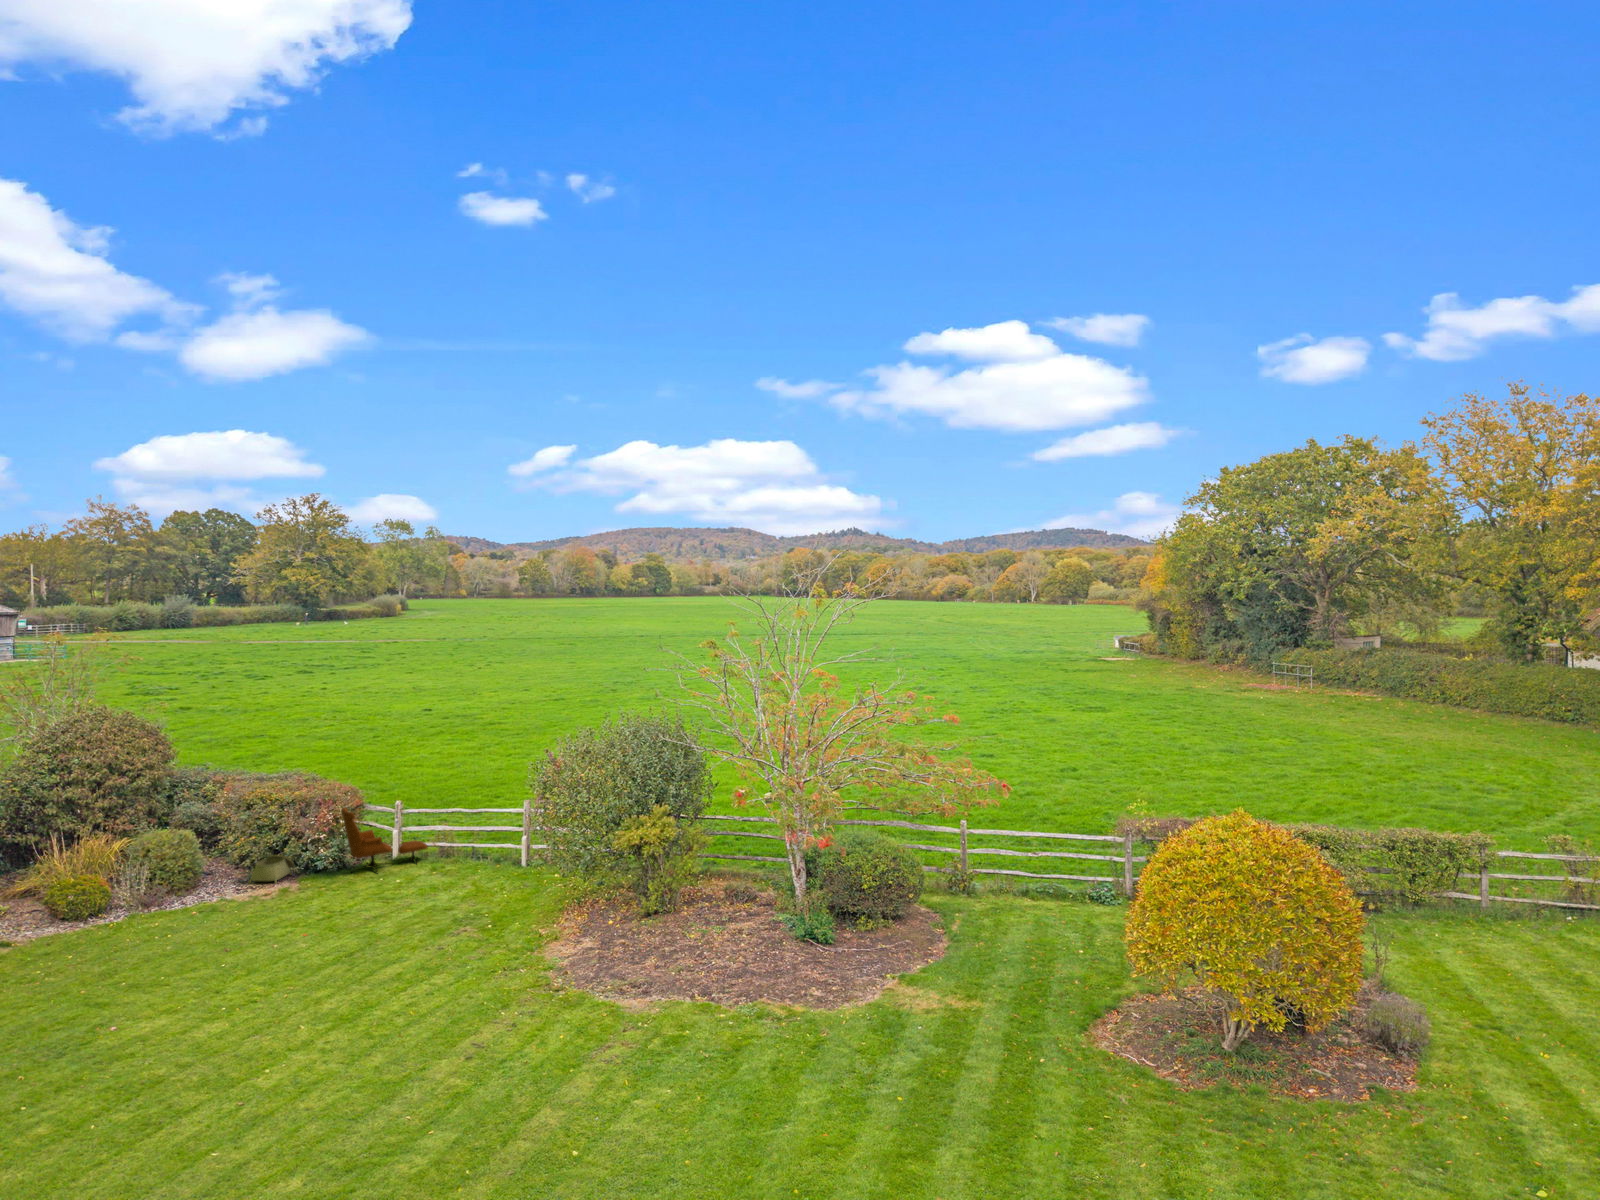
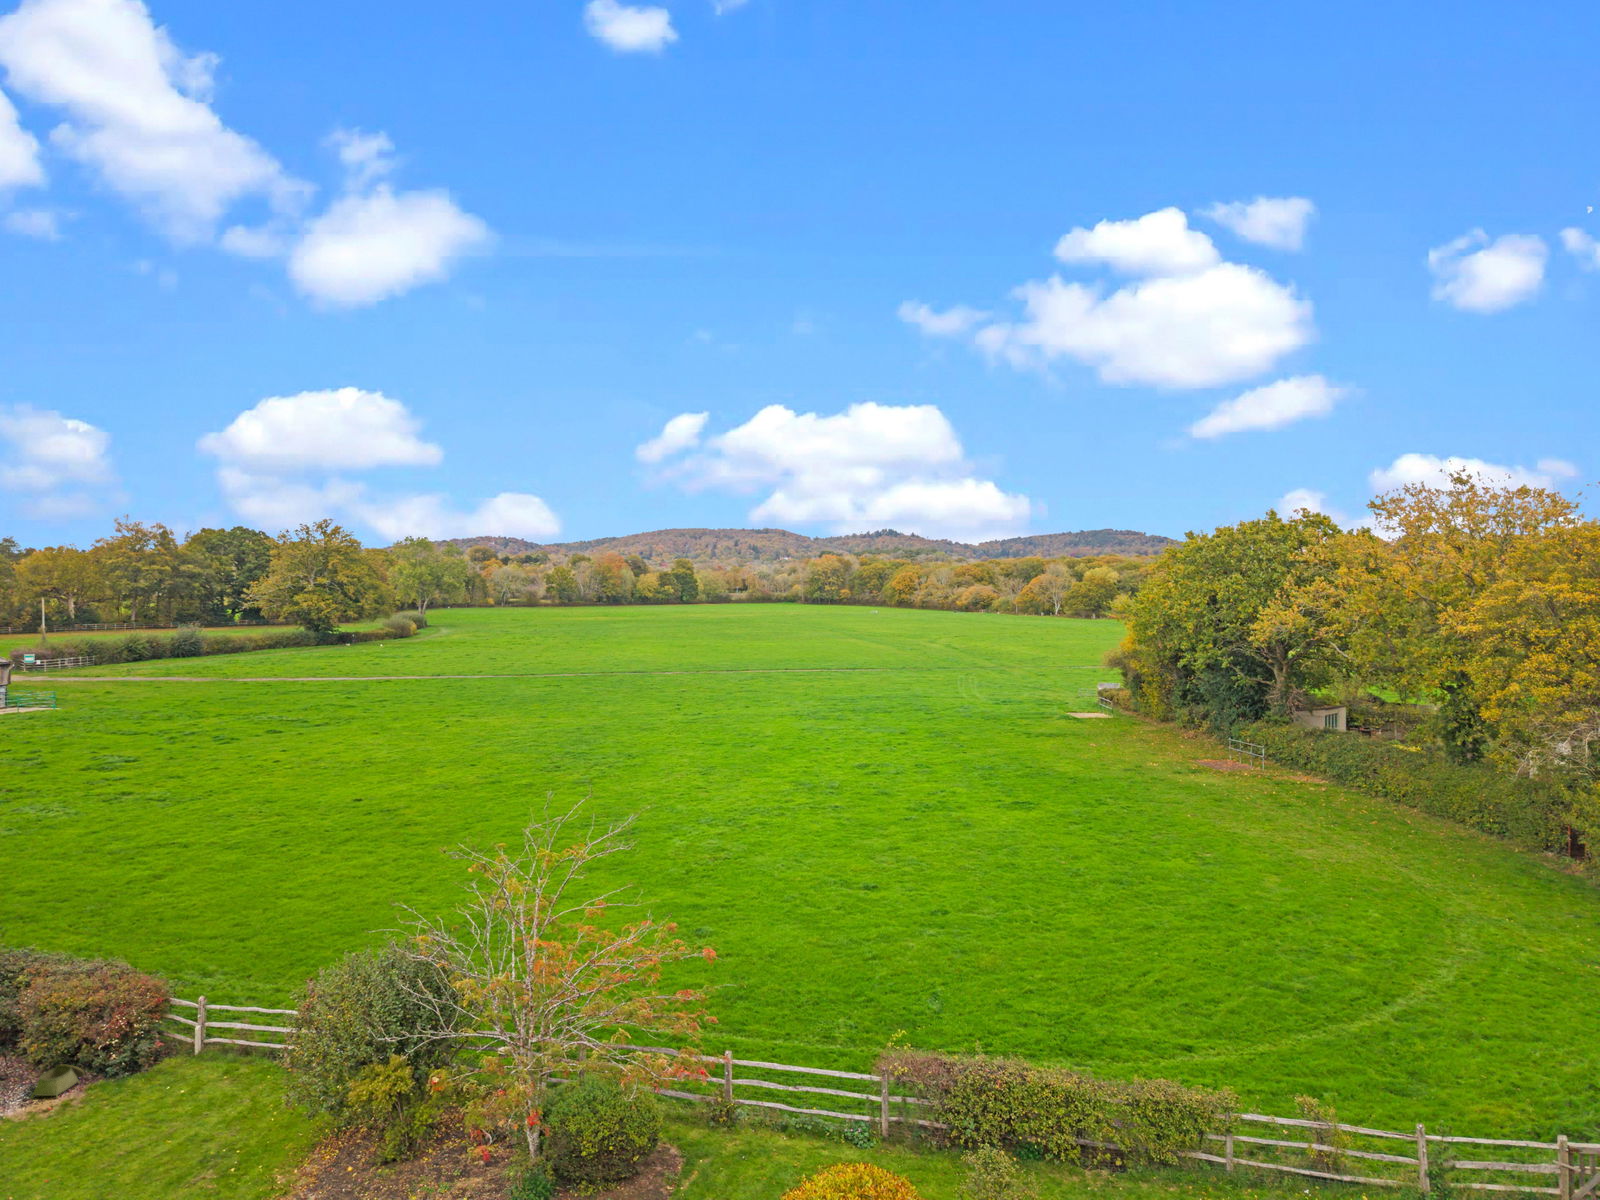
lounge chair: present [341,807,427,872] -> none [127,1015,224,1084]

